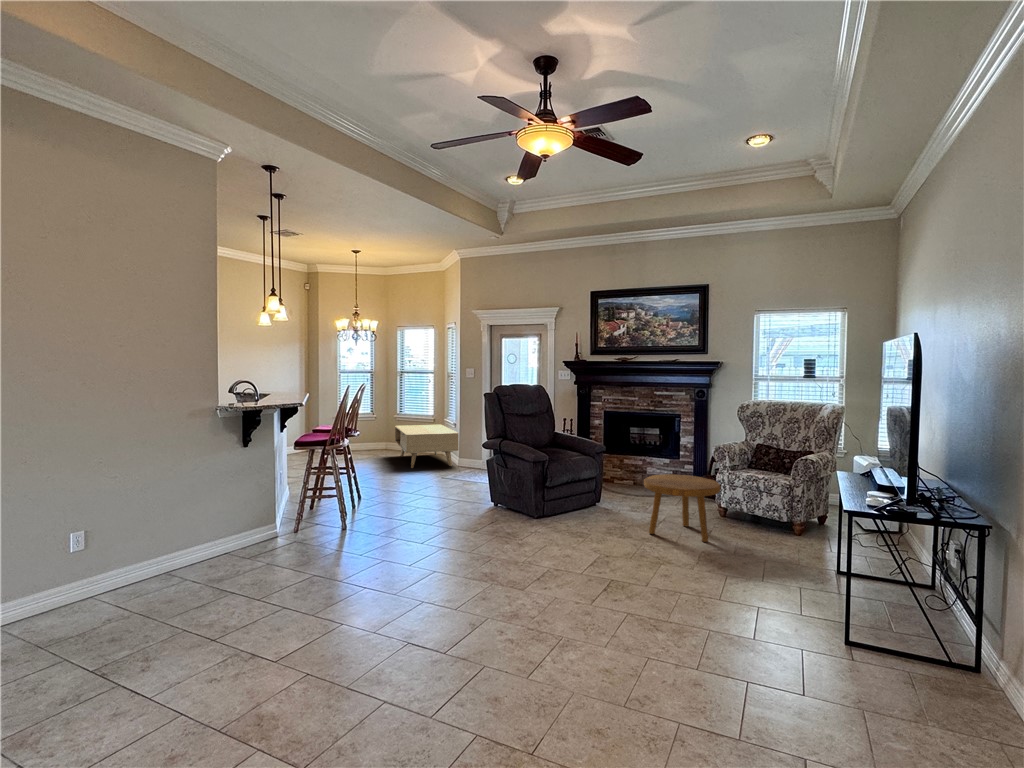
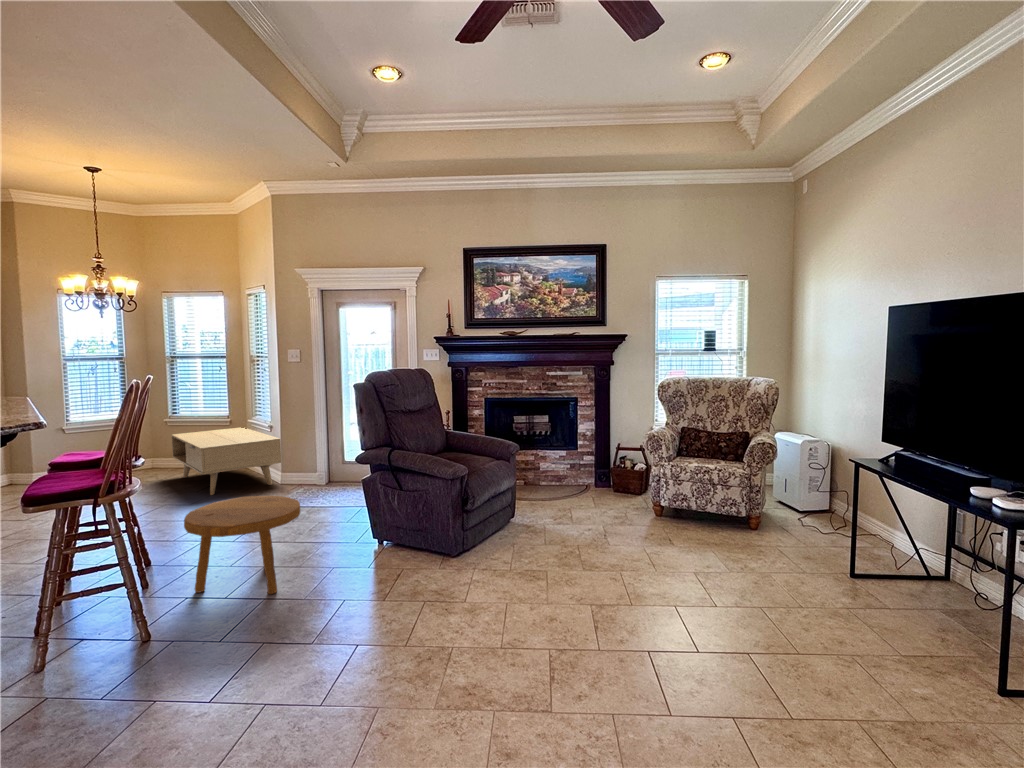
footstool: present [644,474,720,542] -> present [184,496,300,594]

